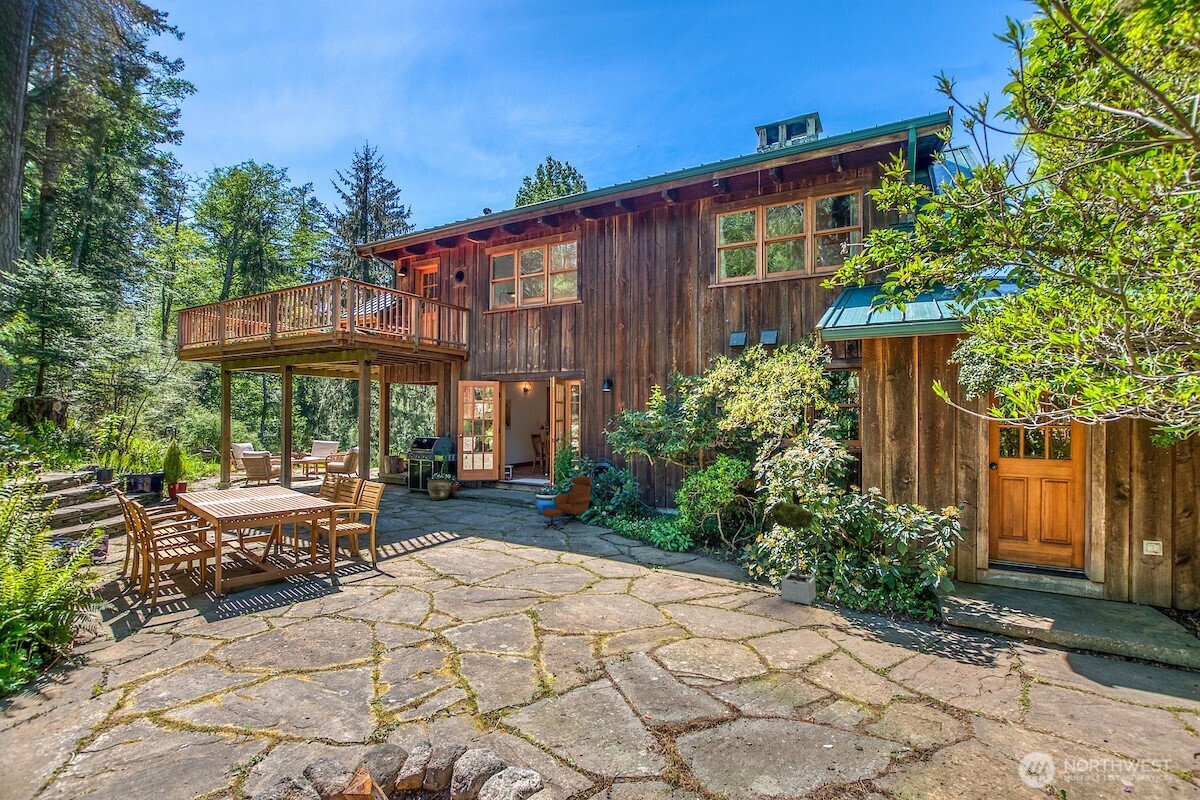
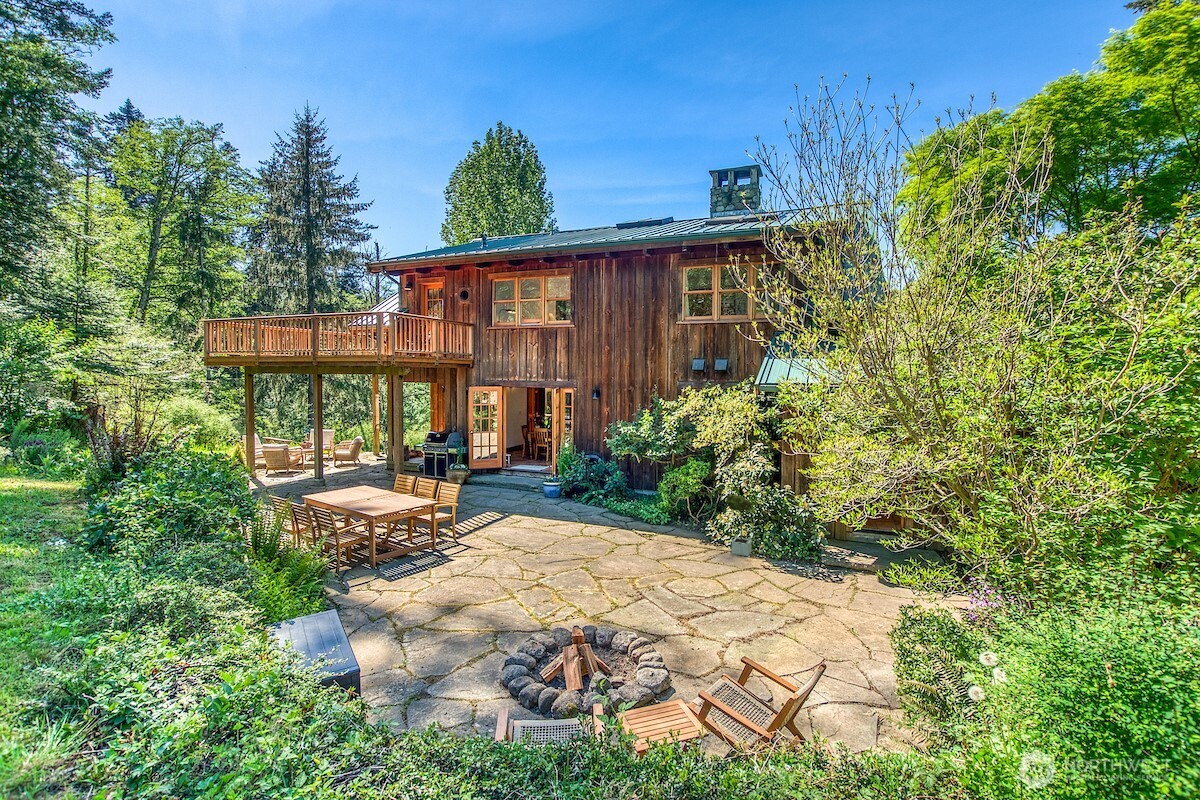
lounge chair: present [542,477,592,530] -> none [554,467,589,510]

